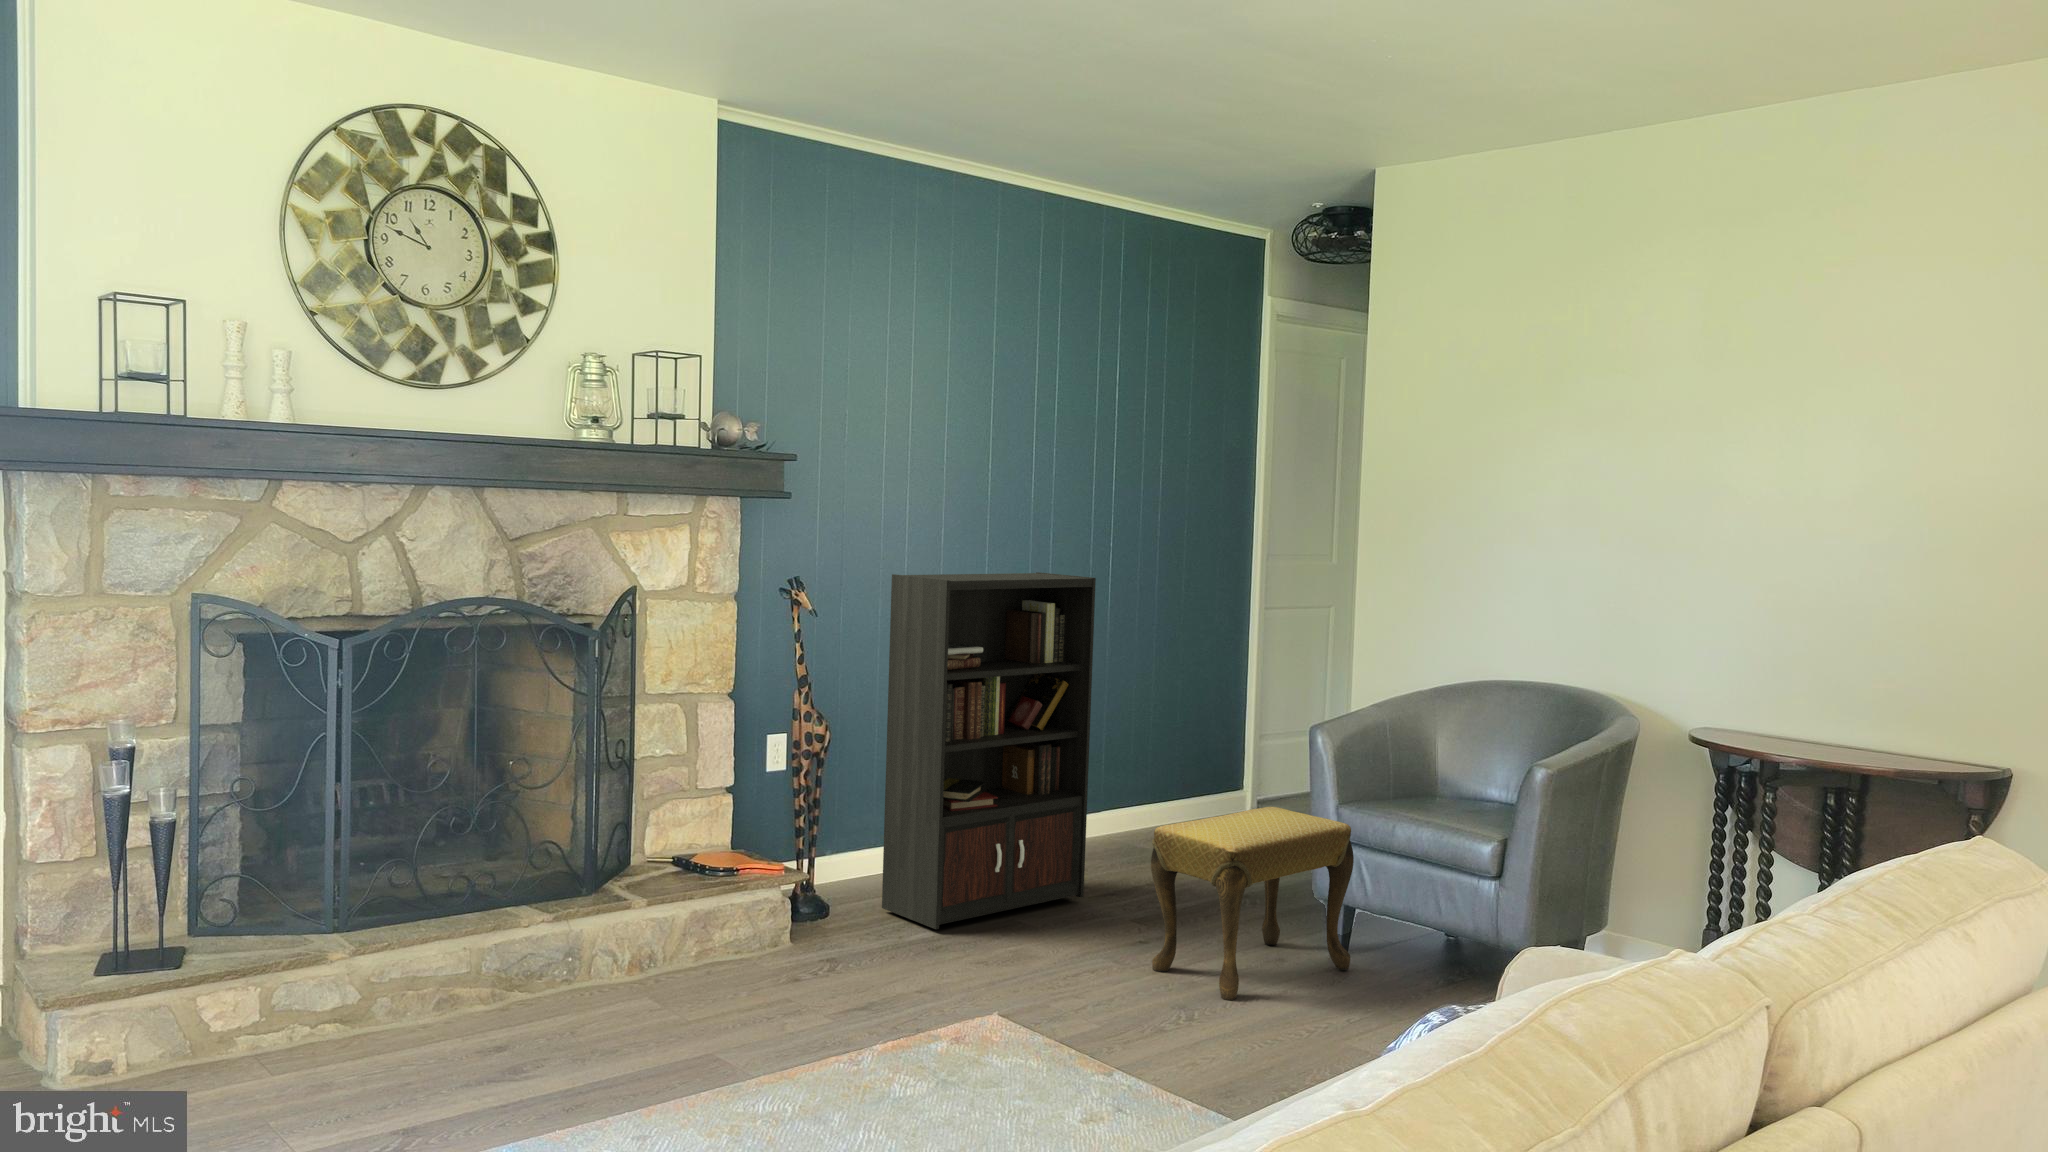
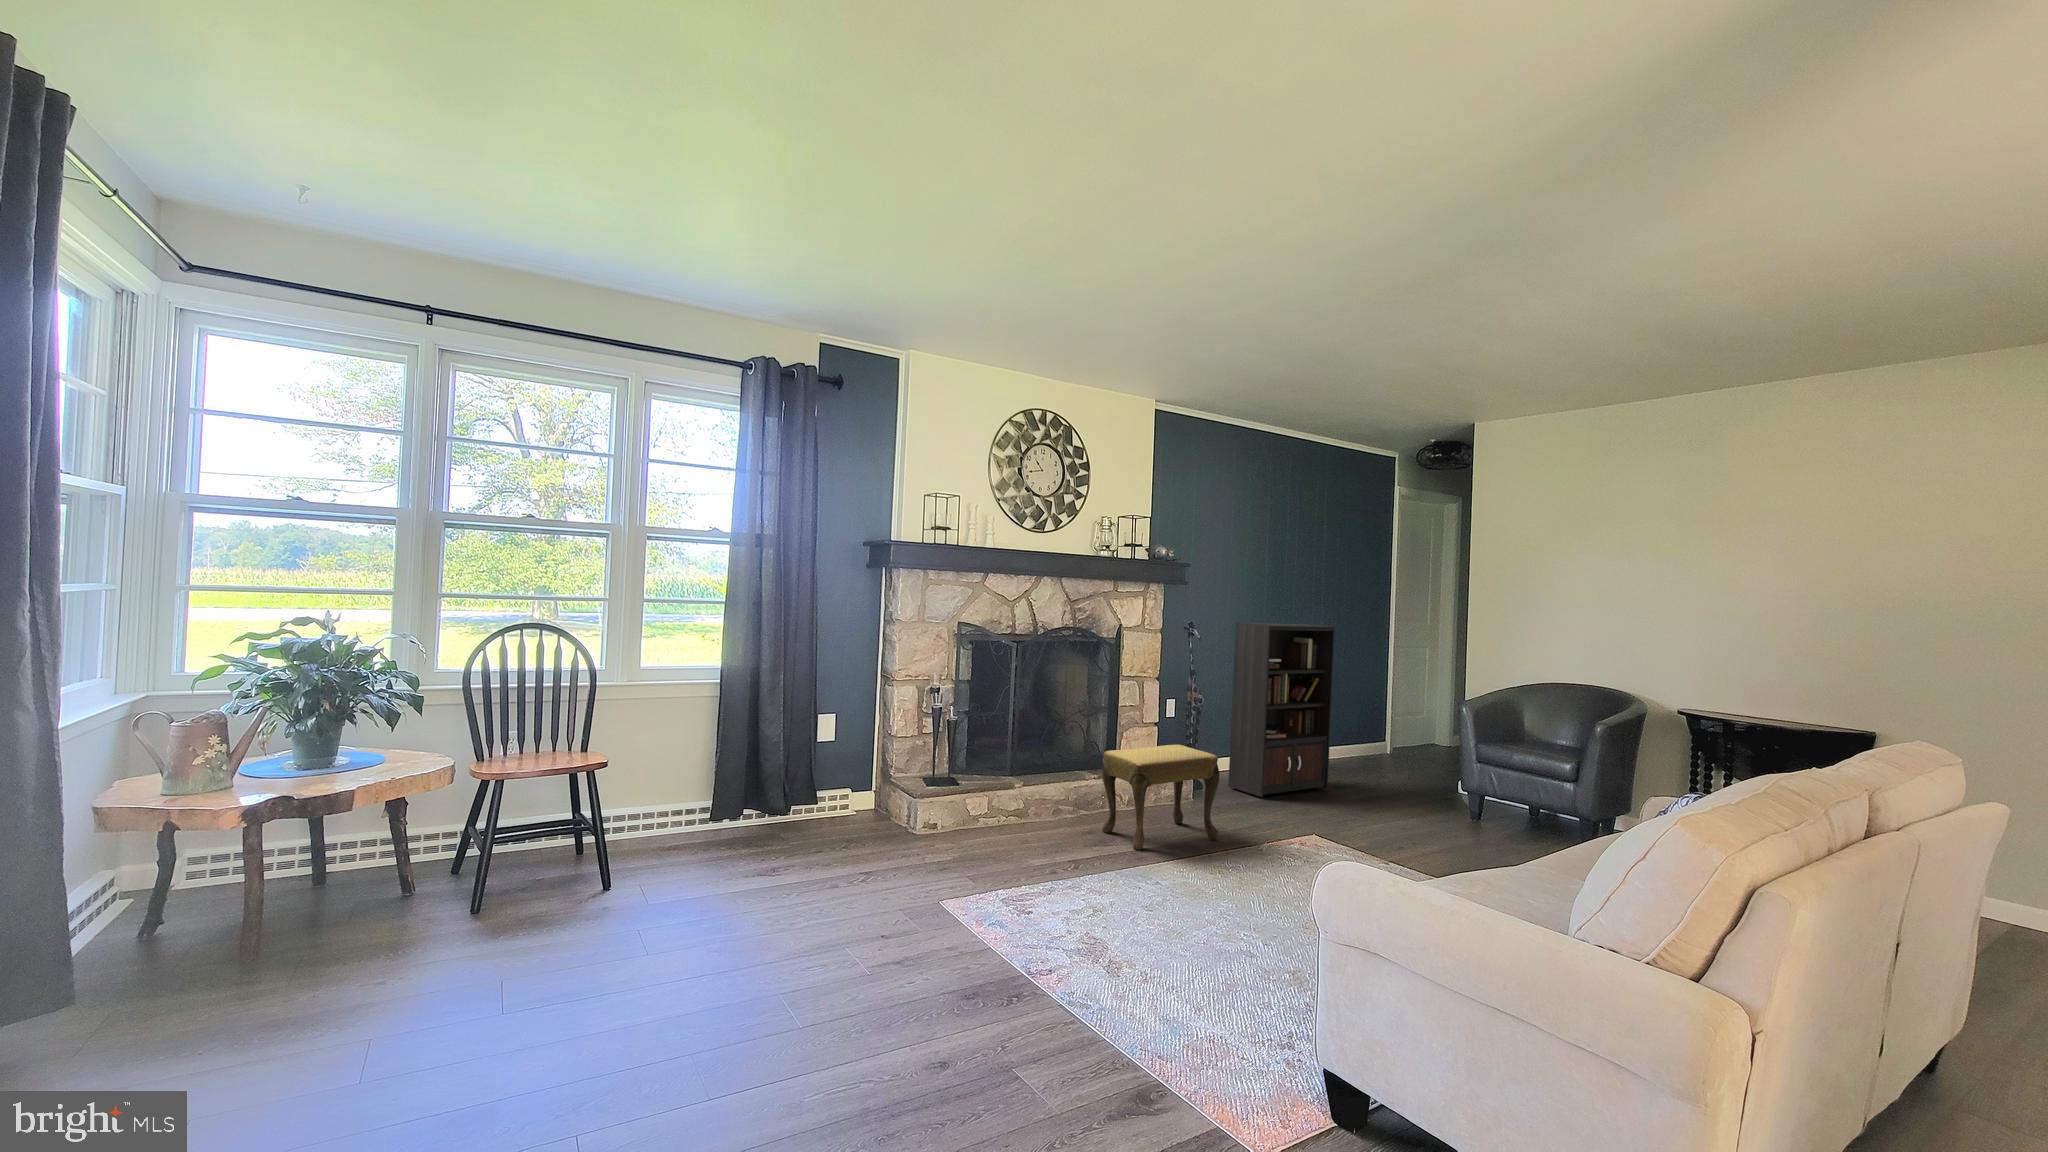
footstool: present [1151,807,1354,1000] -> present [1102,745,1219,850]

